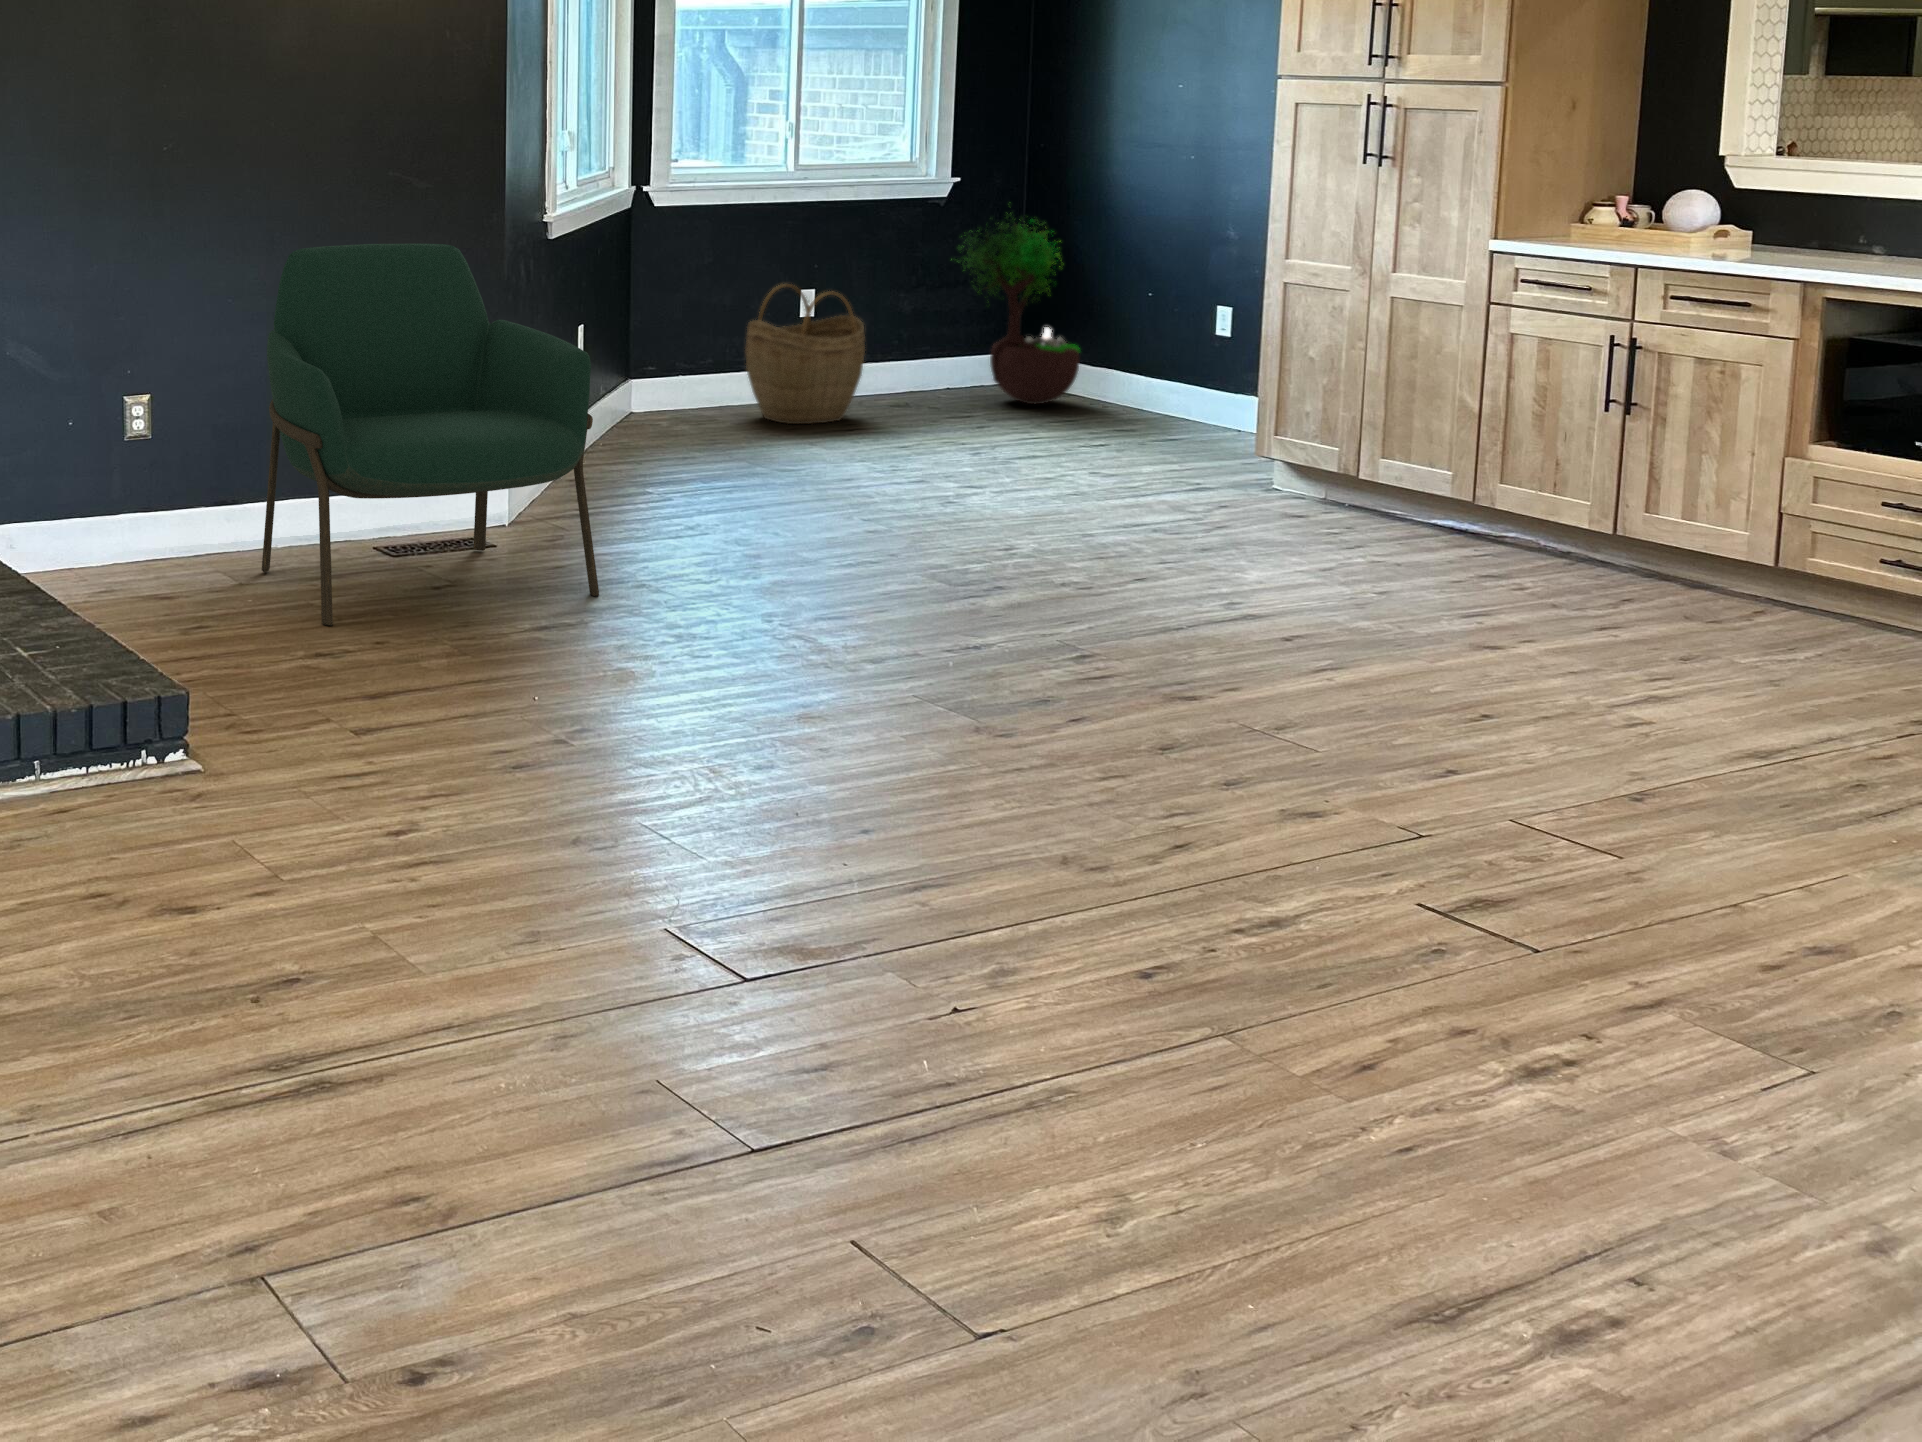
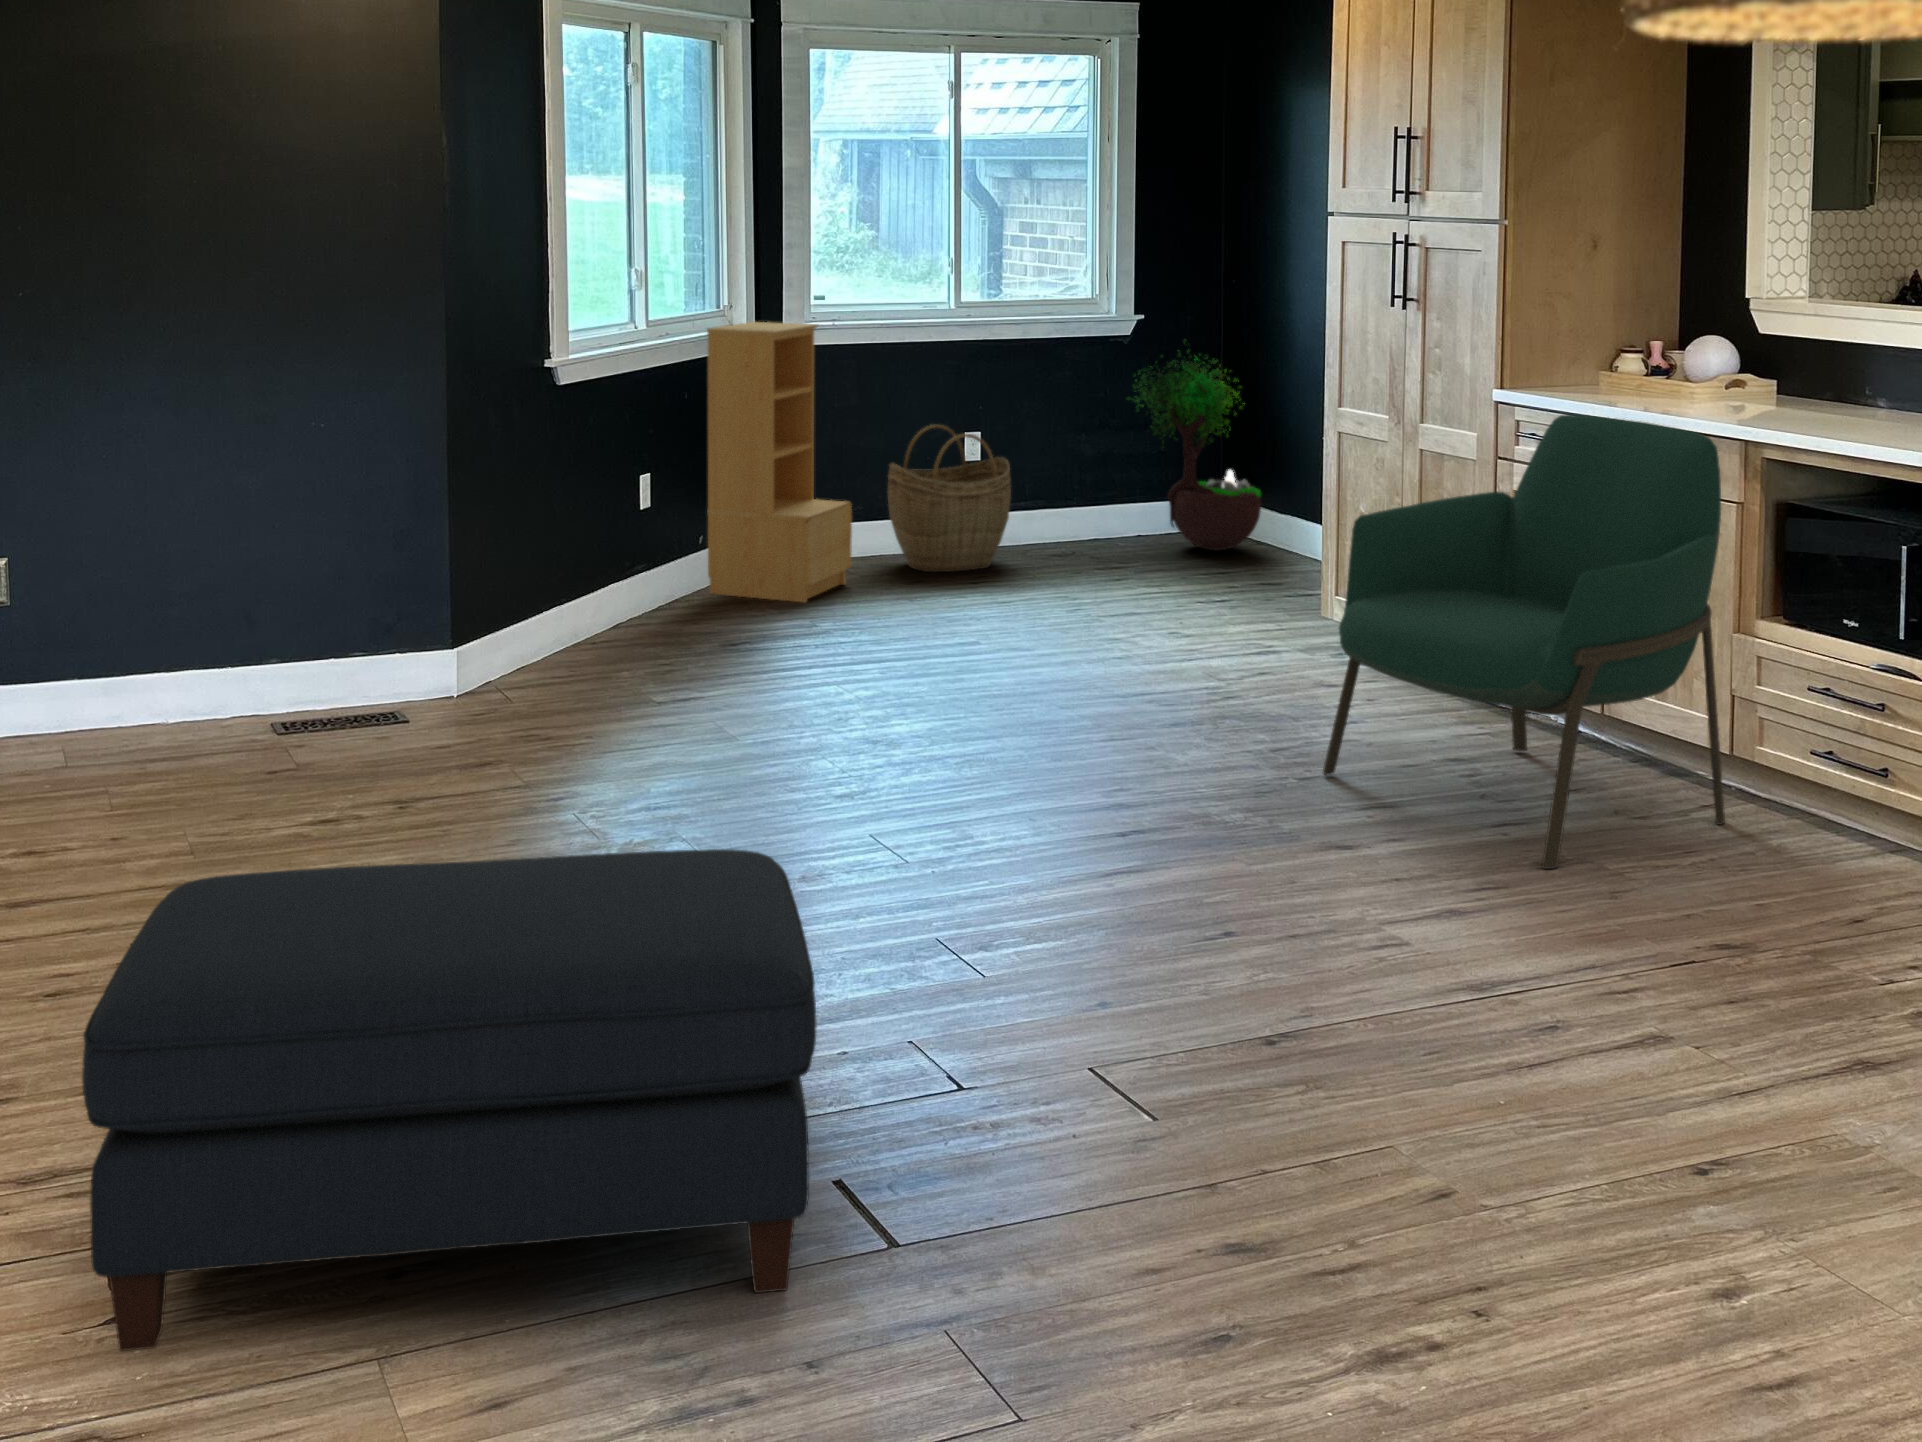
bookshelf: none [612,183,738,451] -> present [707,322,852,603]
armchair: present [262,244,599,626] -> present [1323,414,1725,869]
ottoman: none [829,612,1504,1006] -> present [82,849,816,1351]

